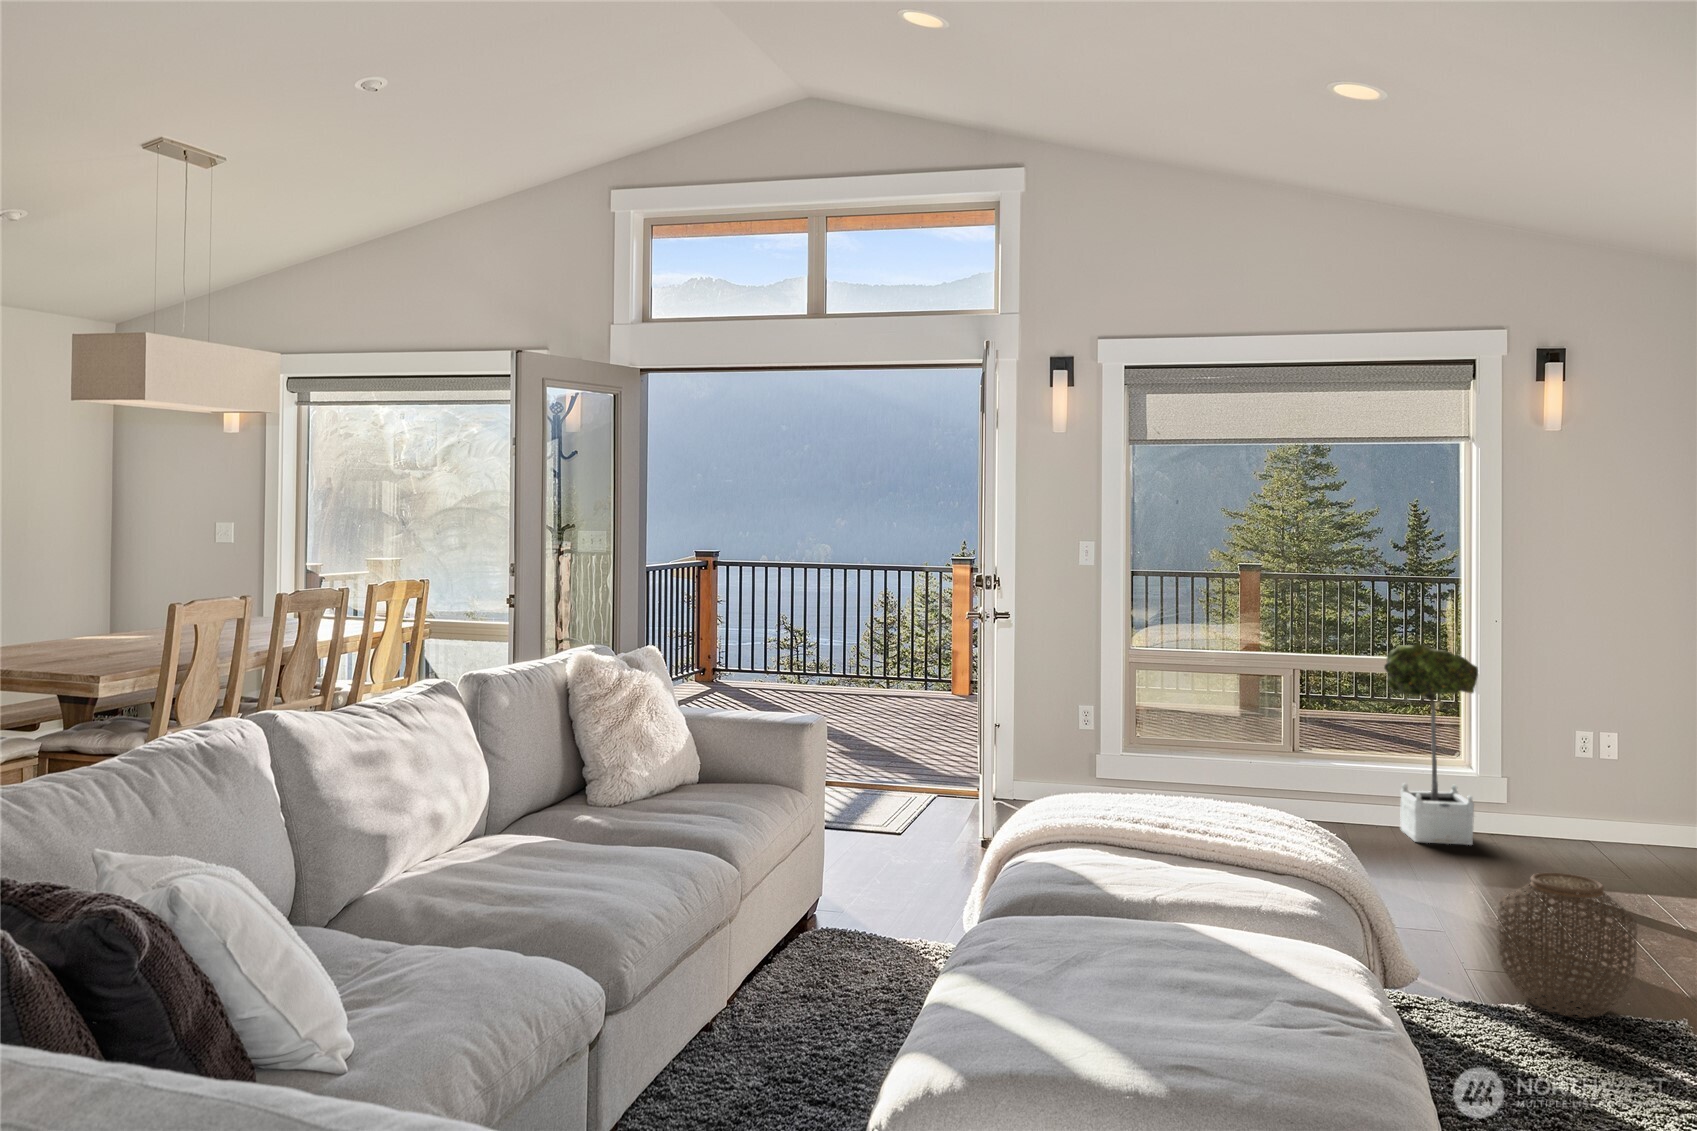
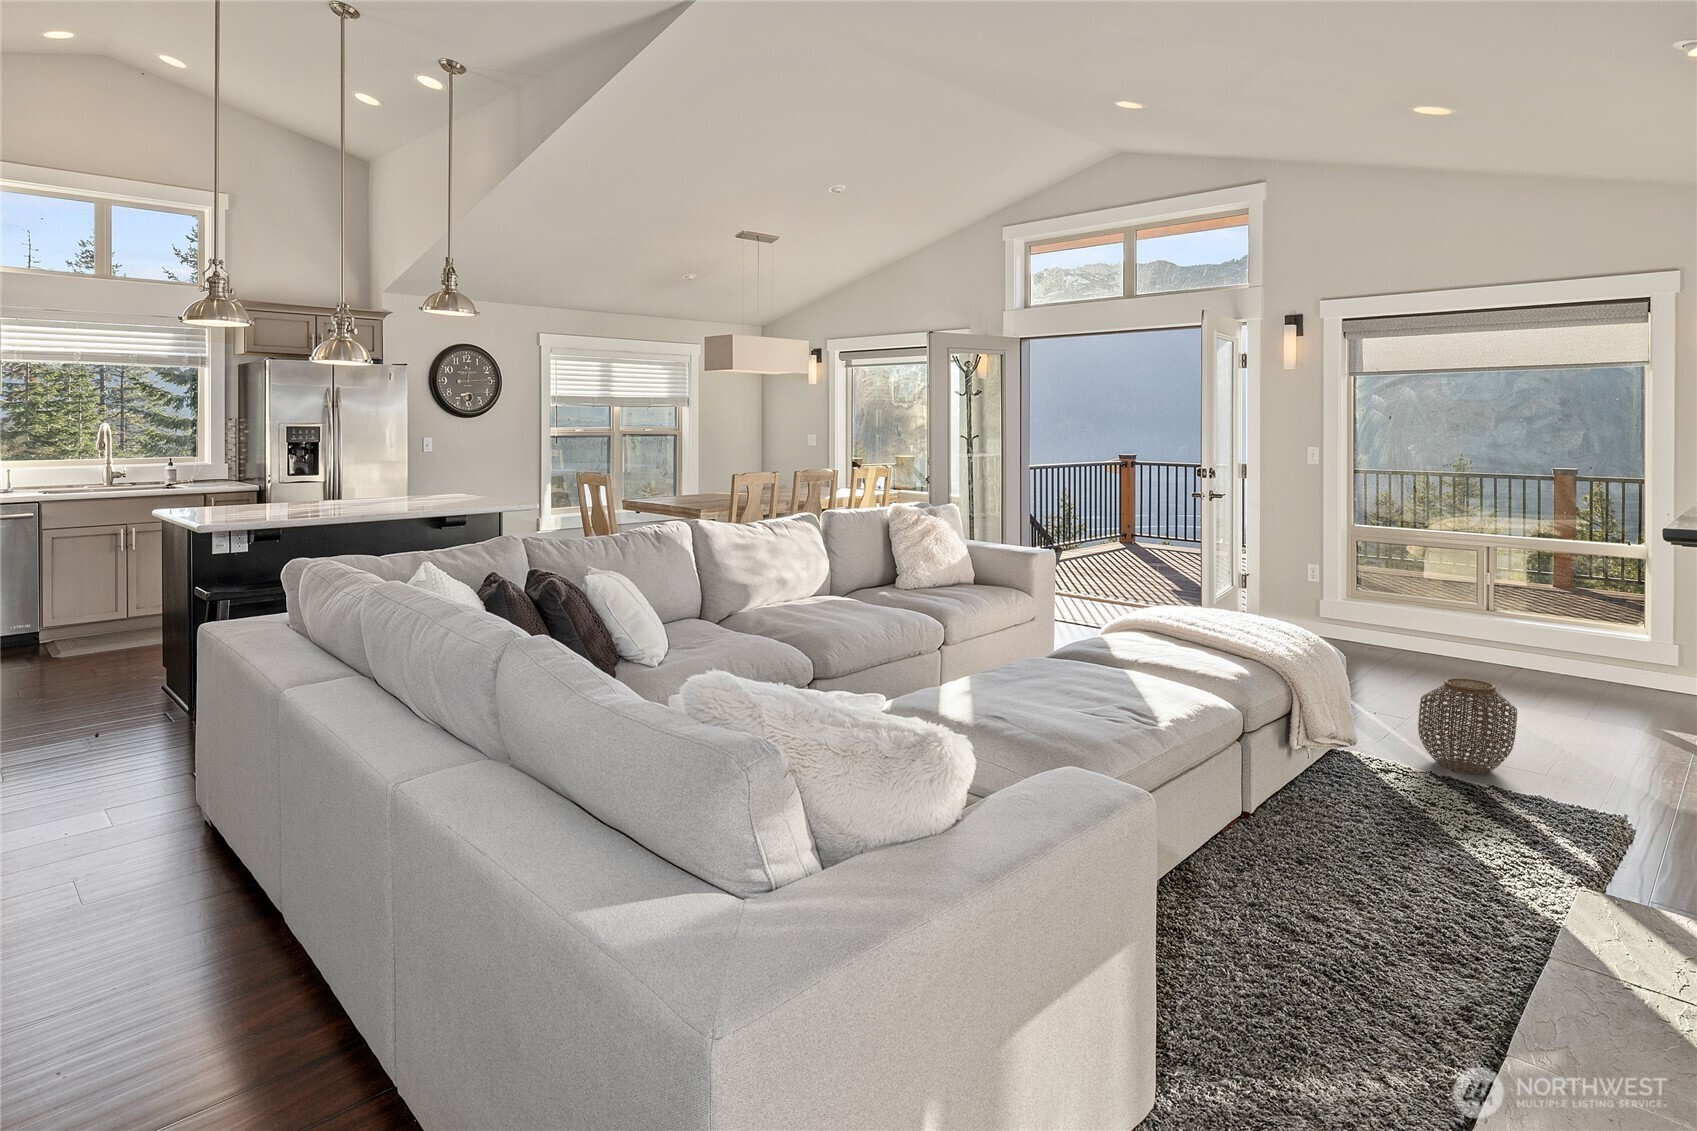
potted tree: present [1384,642,1478,845] -> none [1529,528,1612,689]

